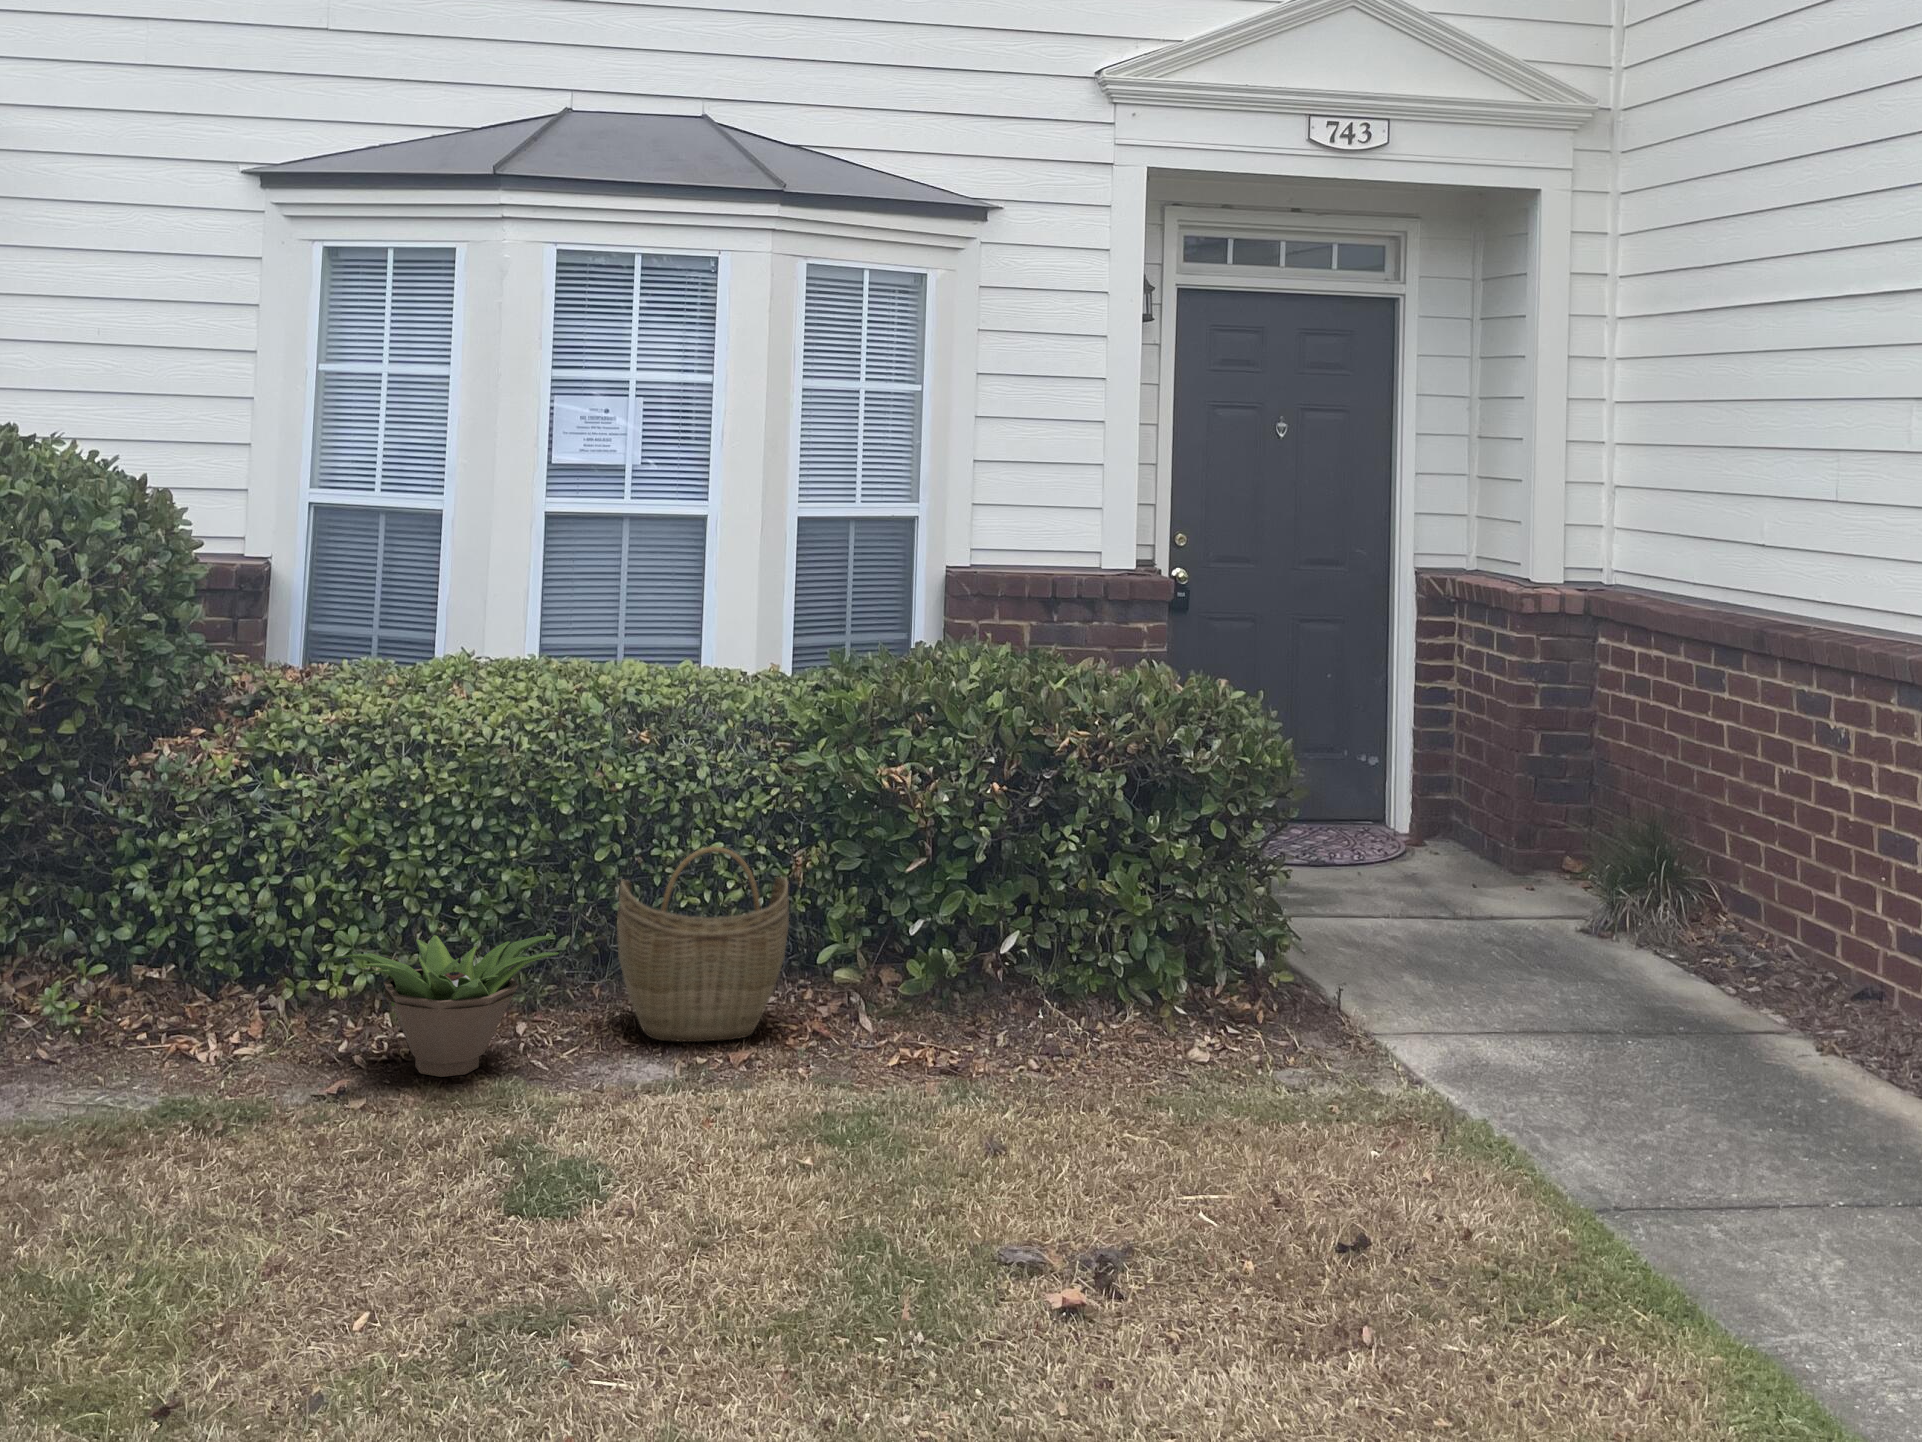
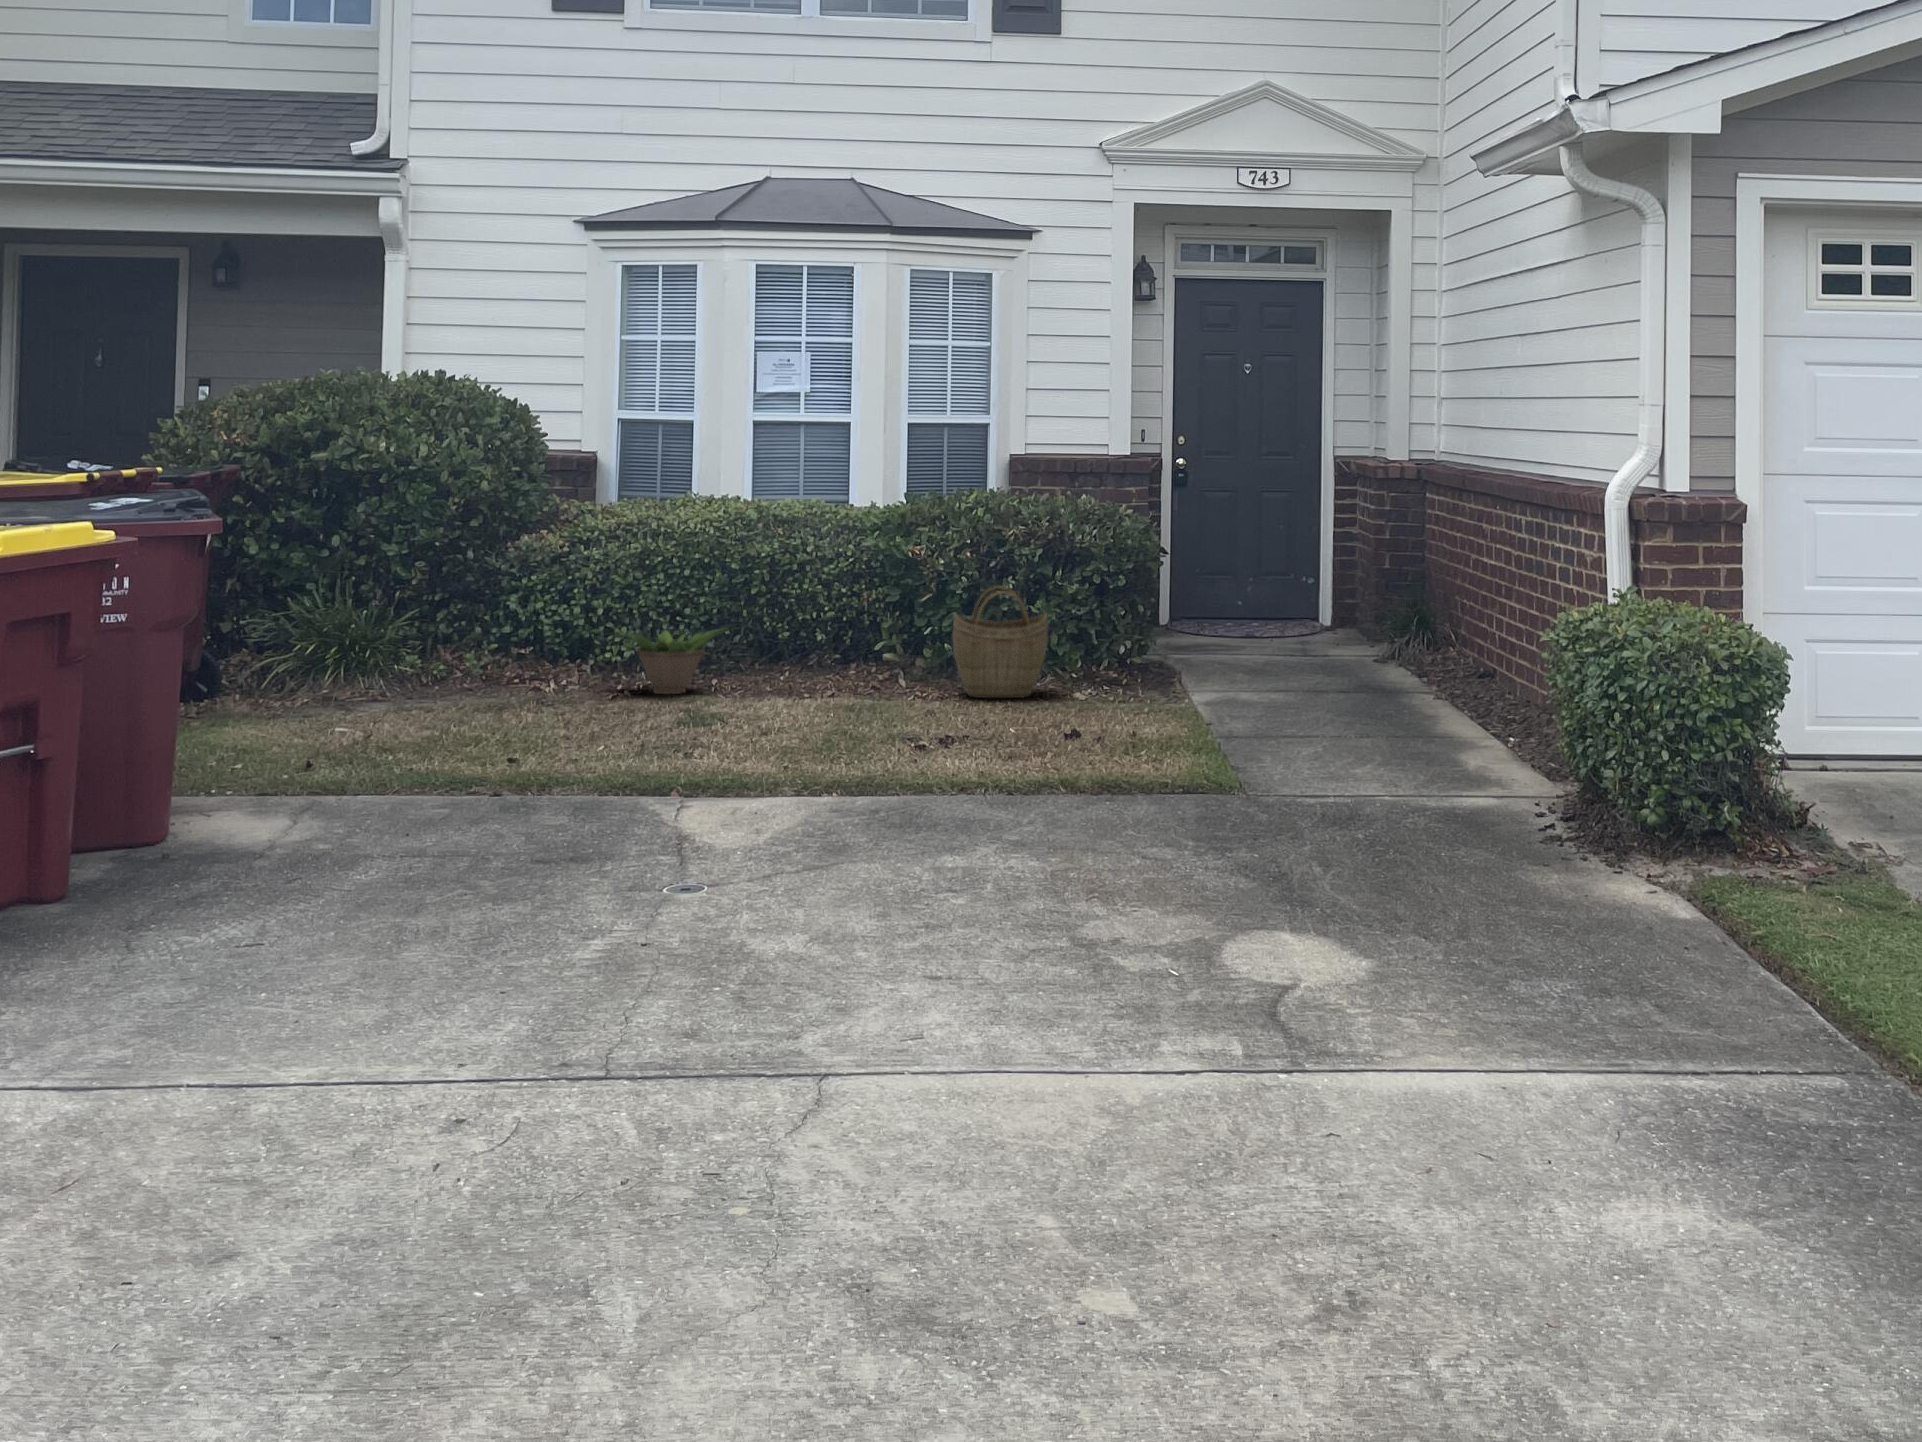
woven basket: present [617,847,789,1042] -> present [953,586,1047,698]

